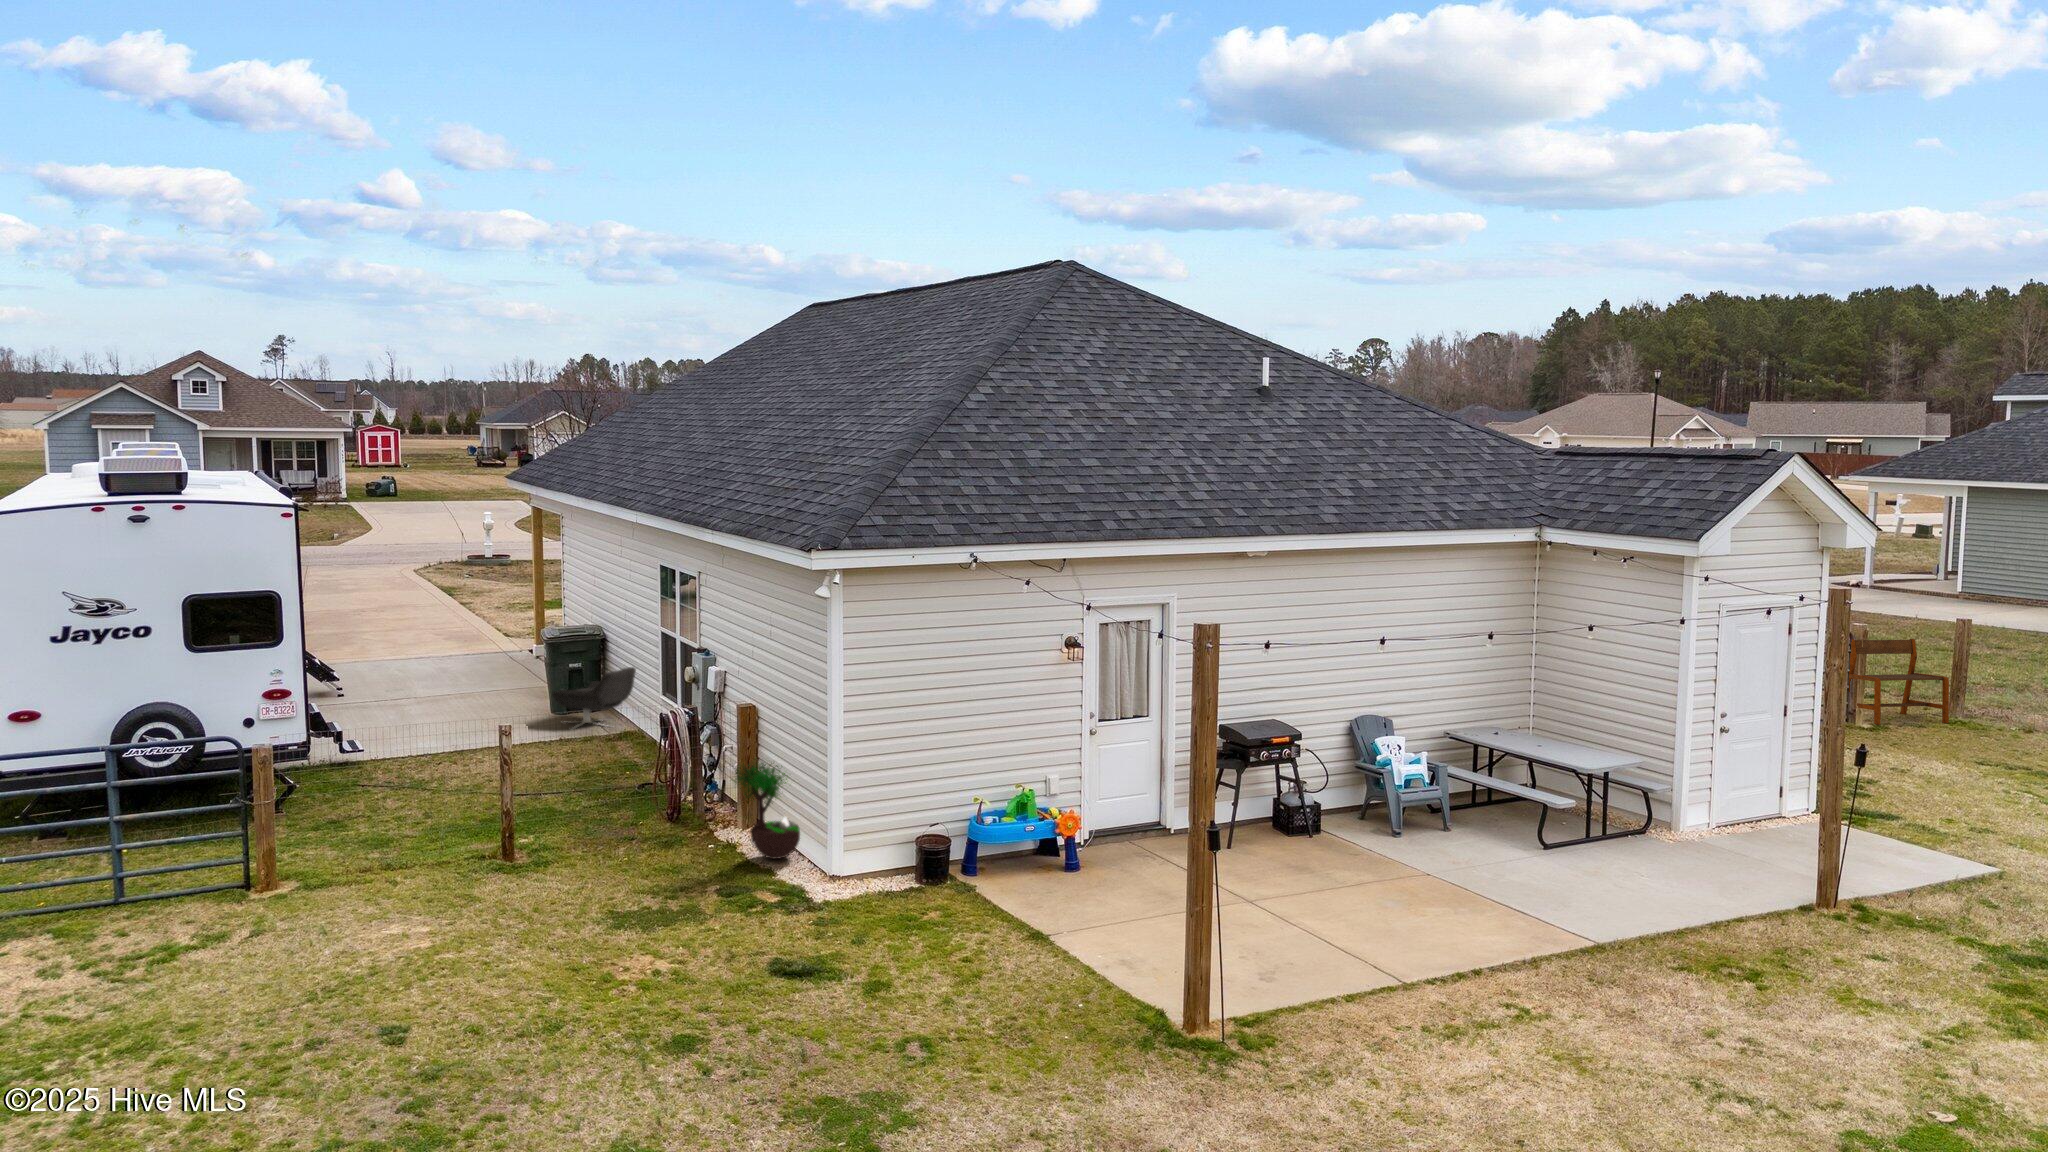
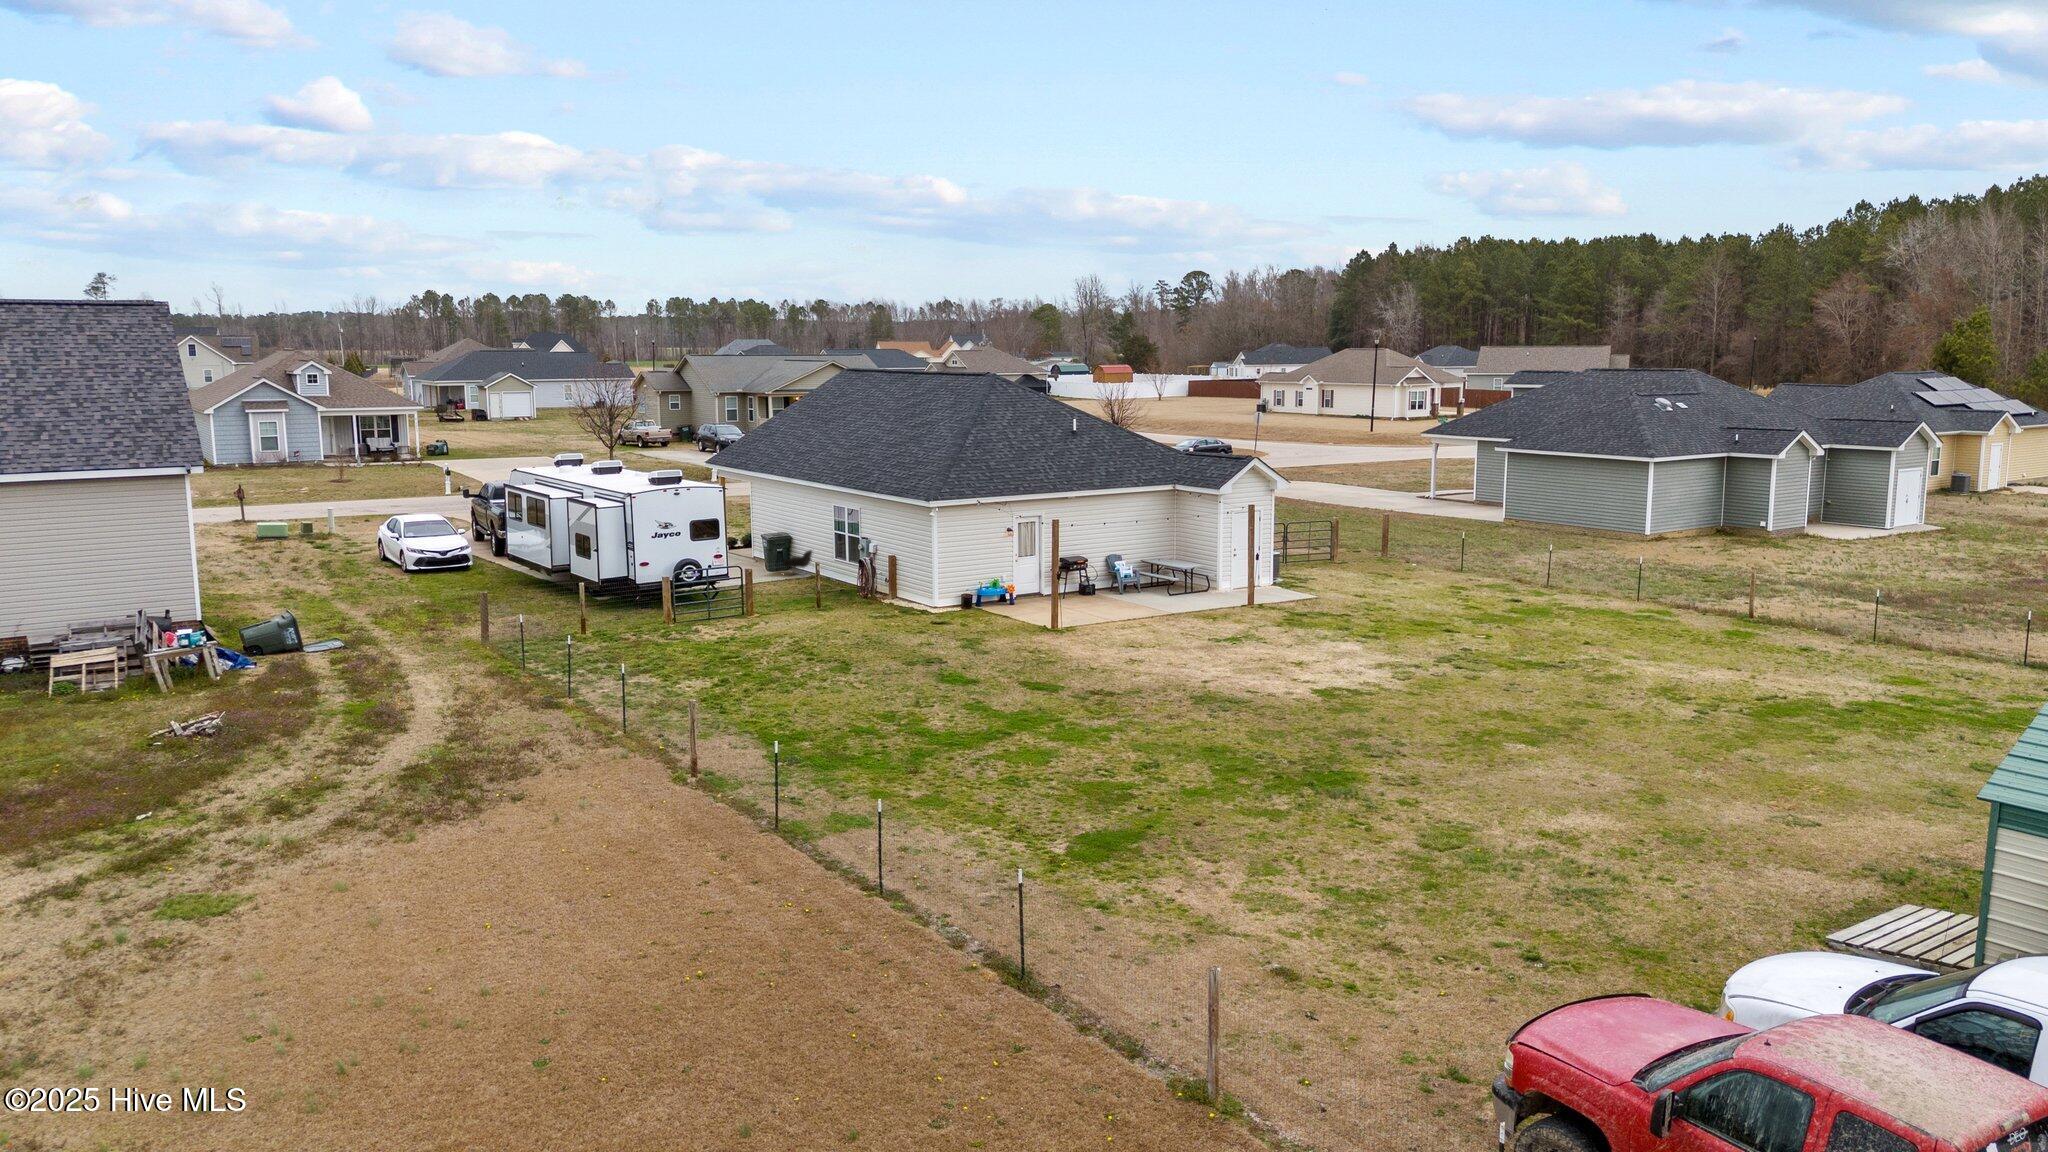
bench: present [1849,639,1949,725] -> none [1332,524,1374,561]
potted tree: present [736,758,800,859] -> none [897,568,922,604]

